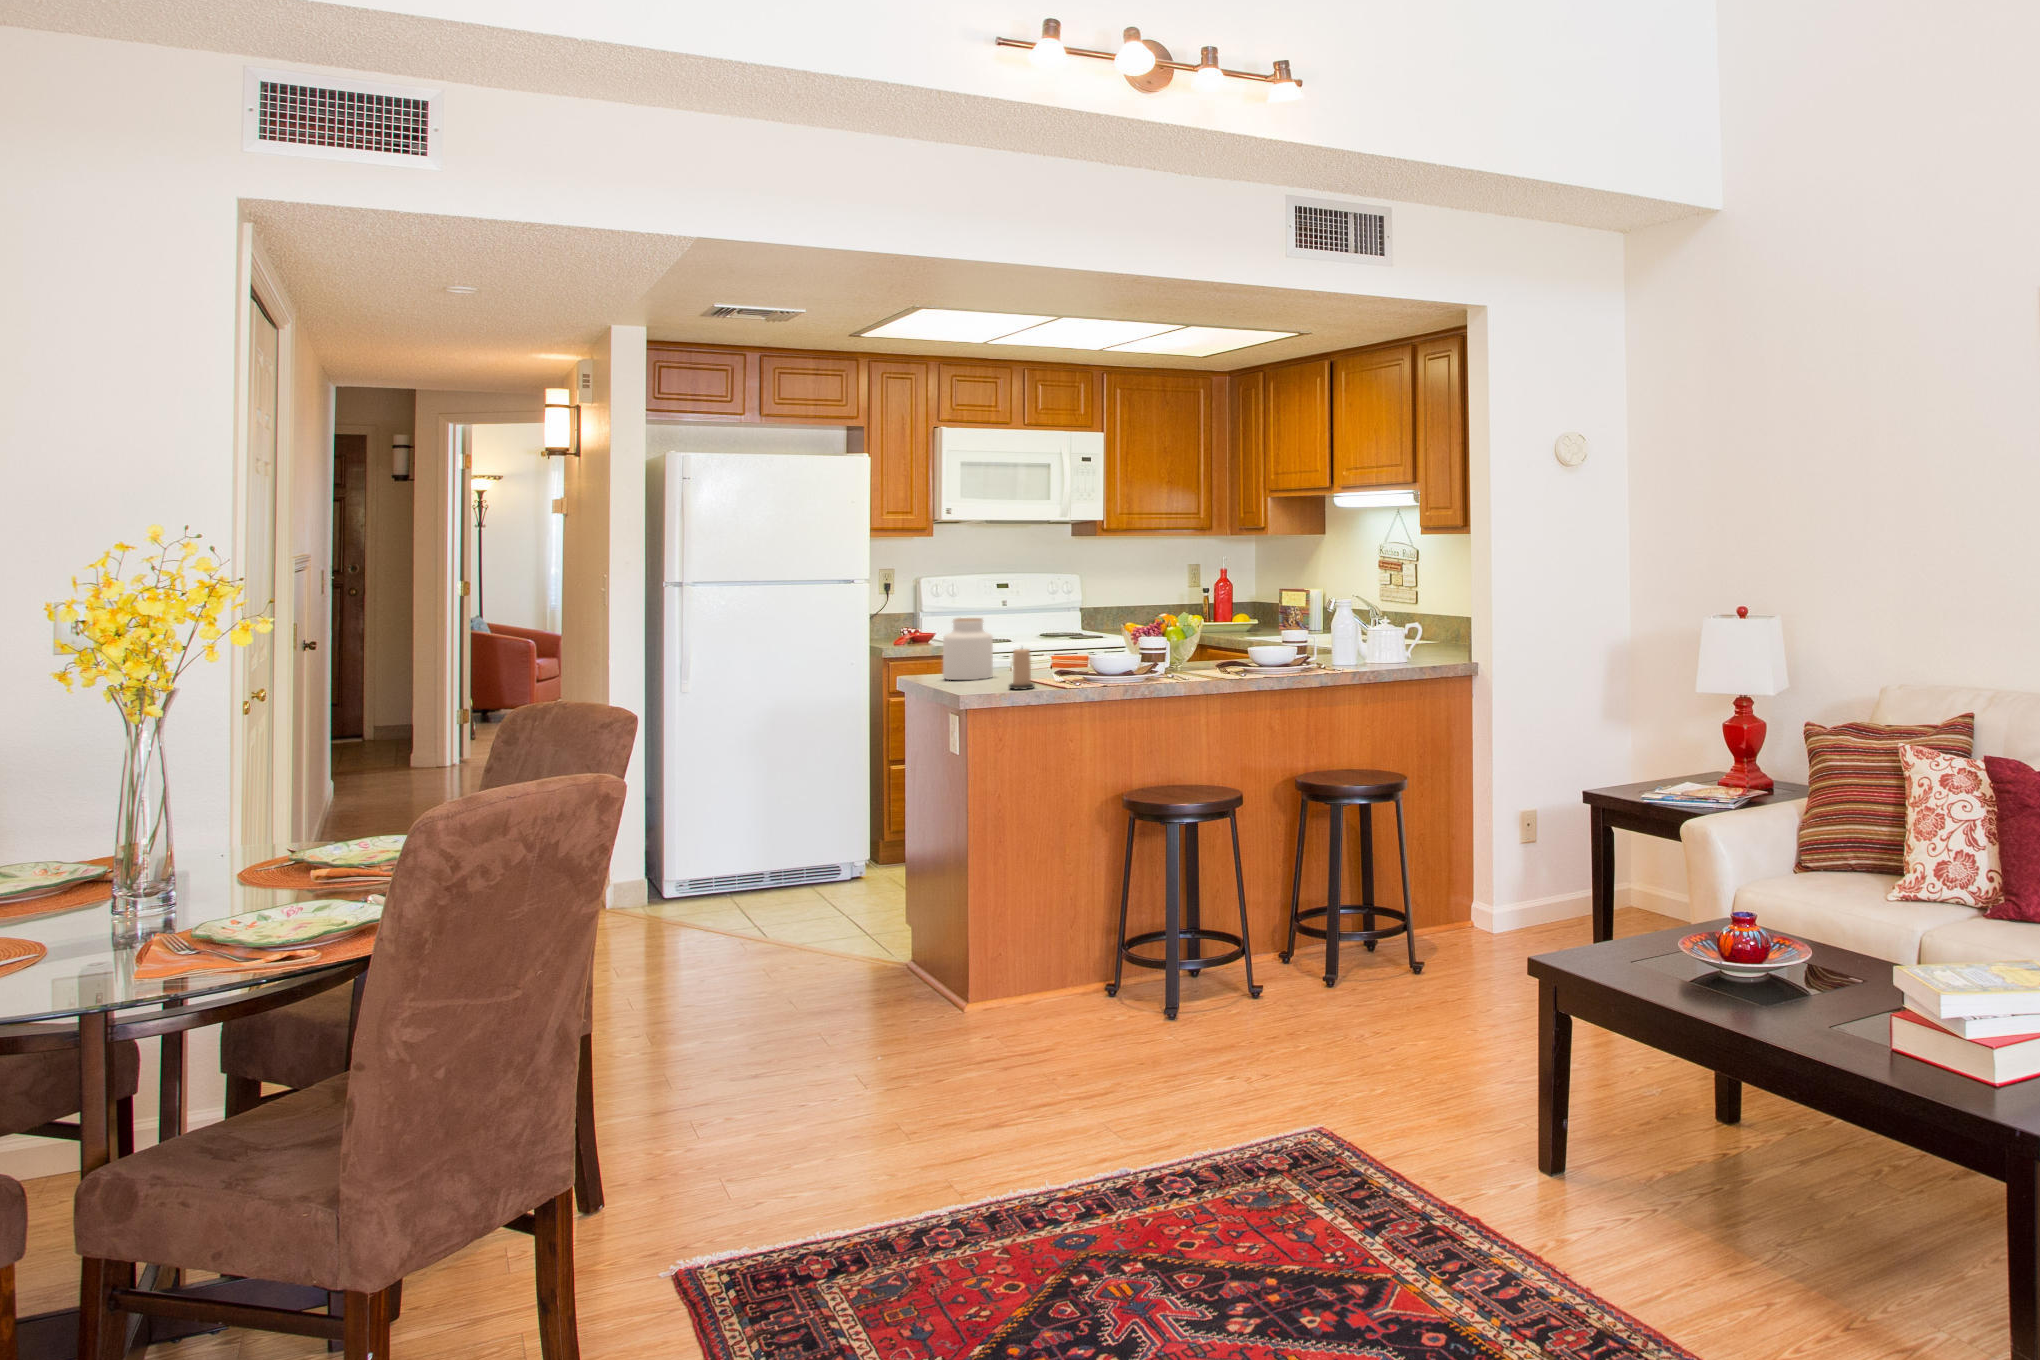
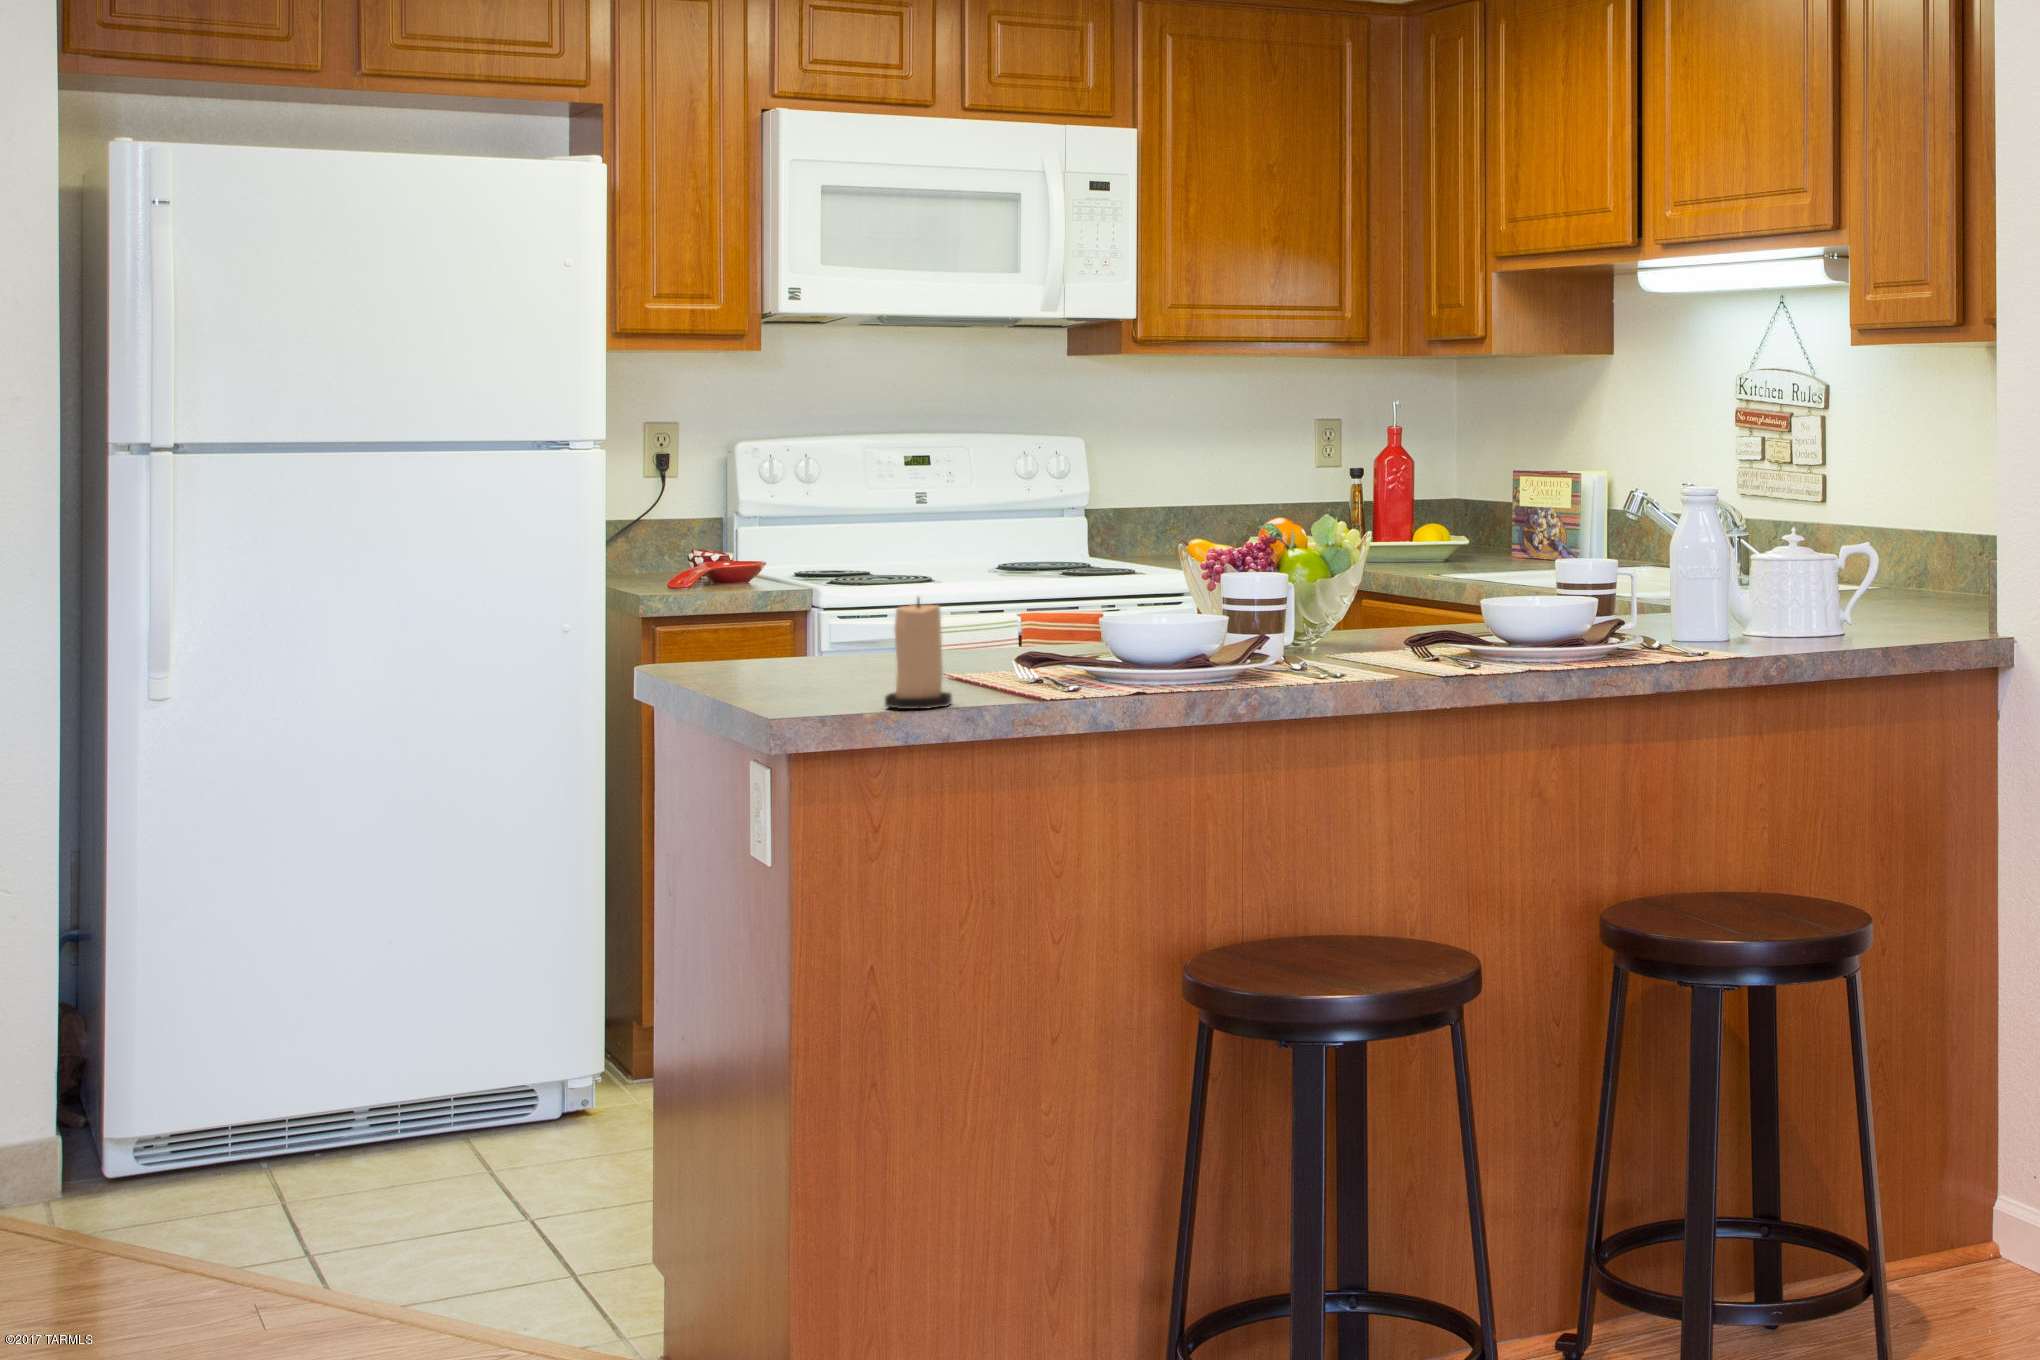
jar: present [943,618,993,680] -> none [734,527,858,680]

